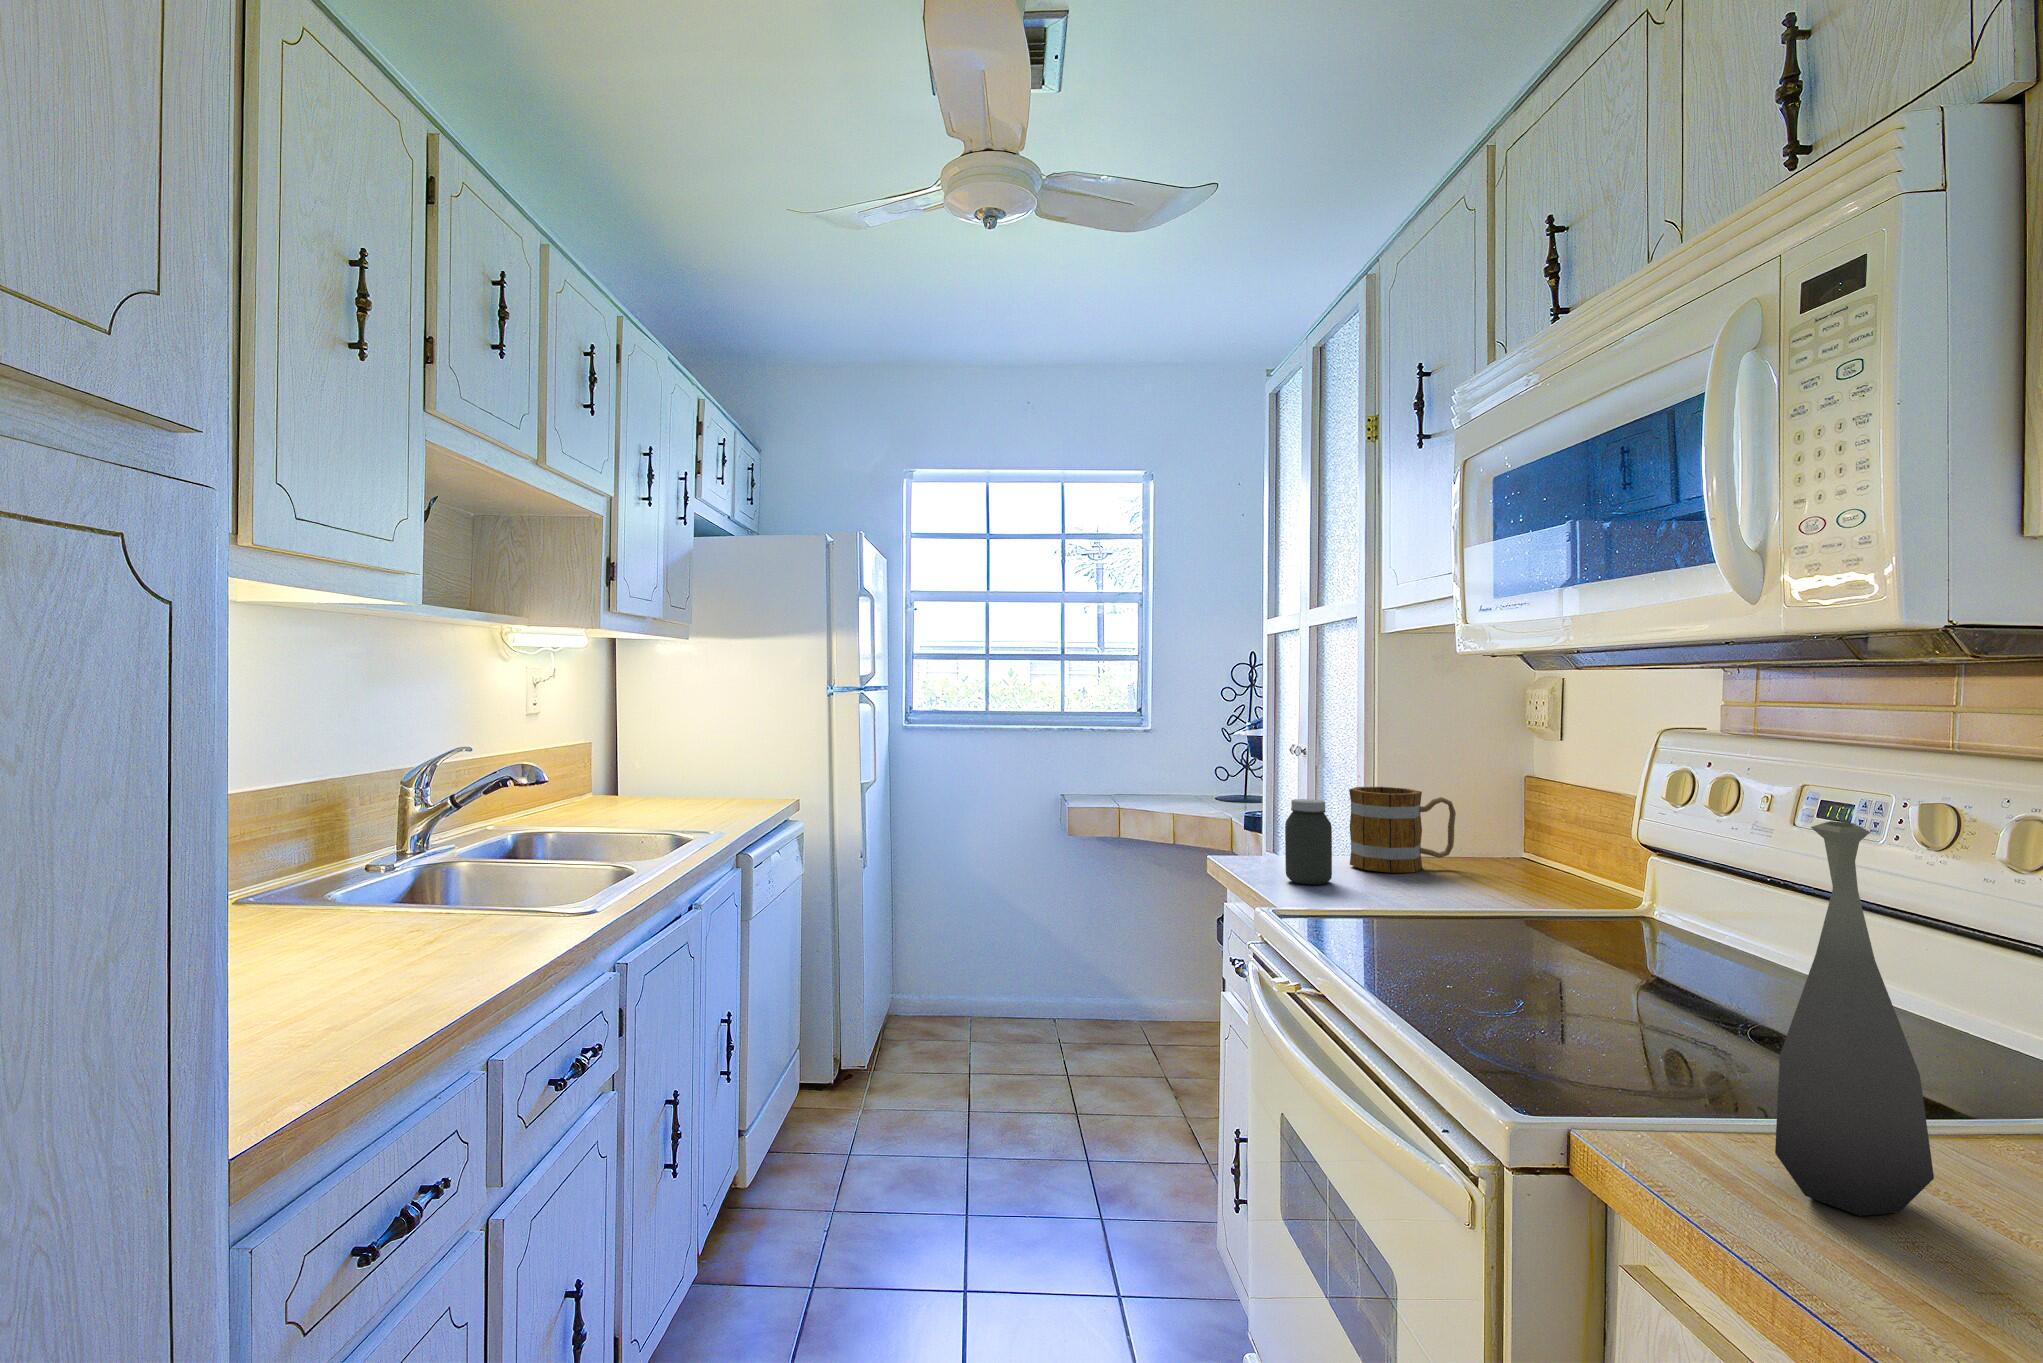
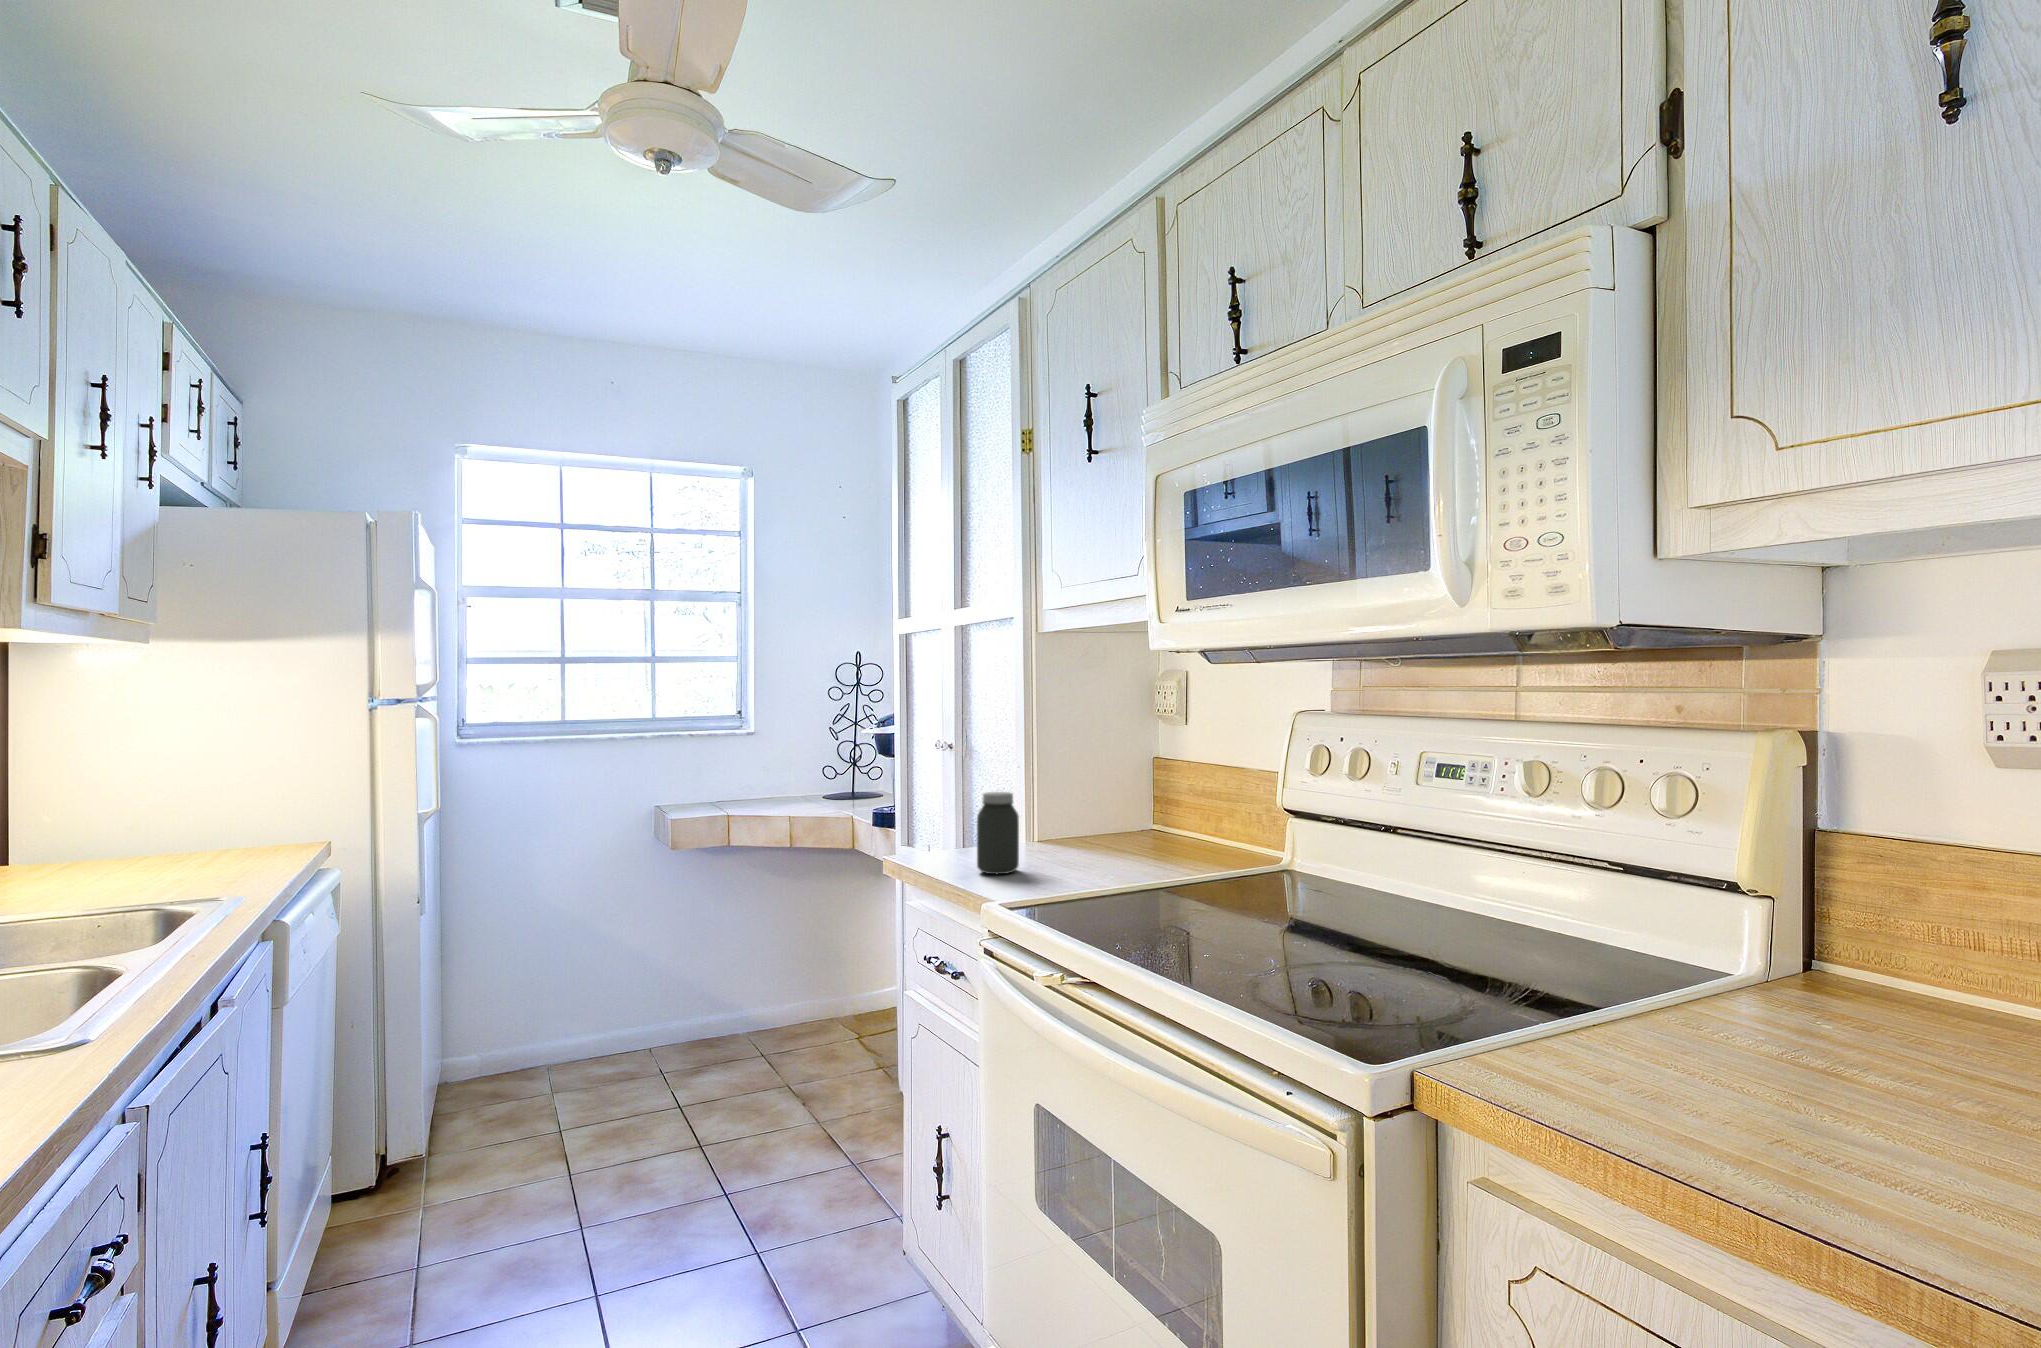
mug: present [1349,787,1456,873] -> none [1020,776,1107,856]
bottle: present [1775,821,1934,1216] -> none [1576,778,1691,1097]

